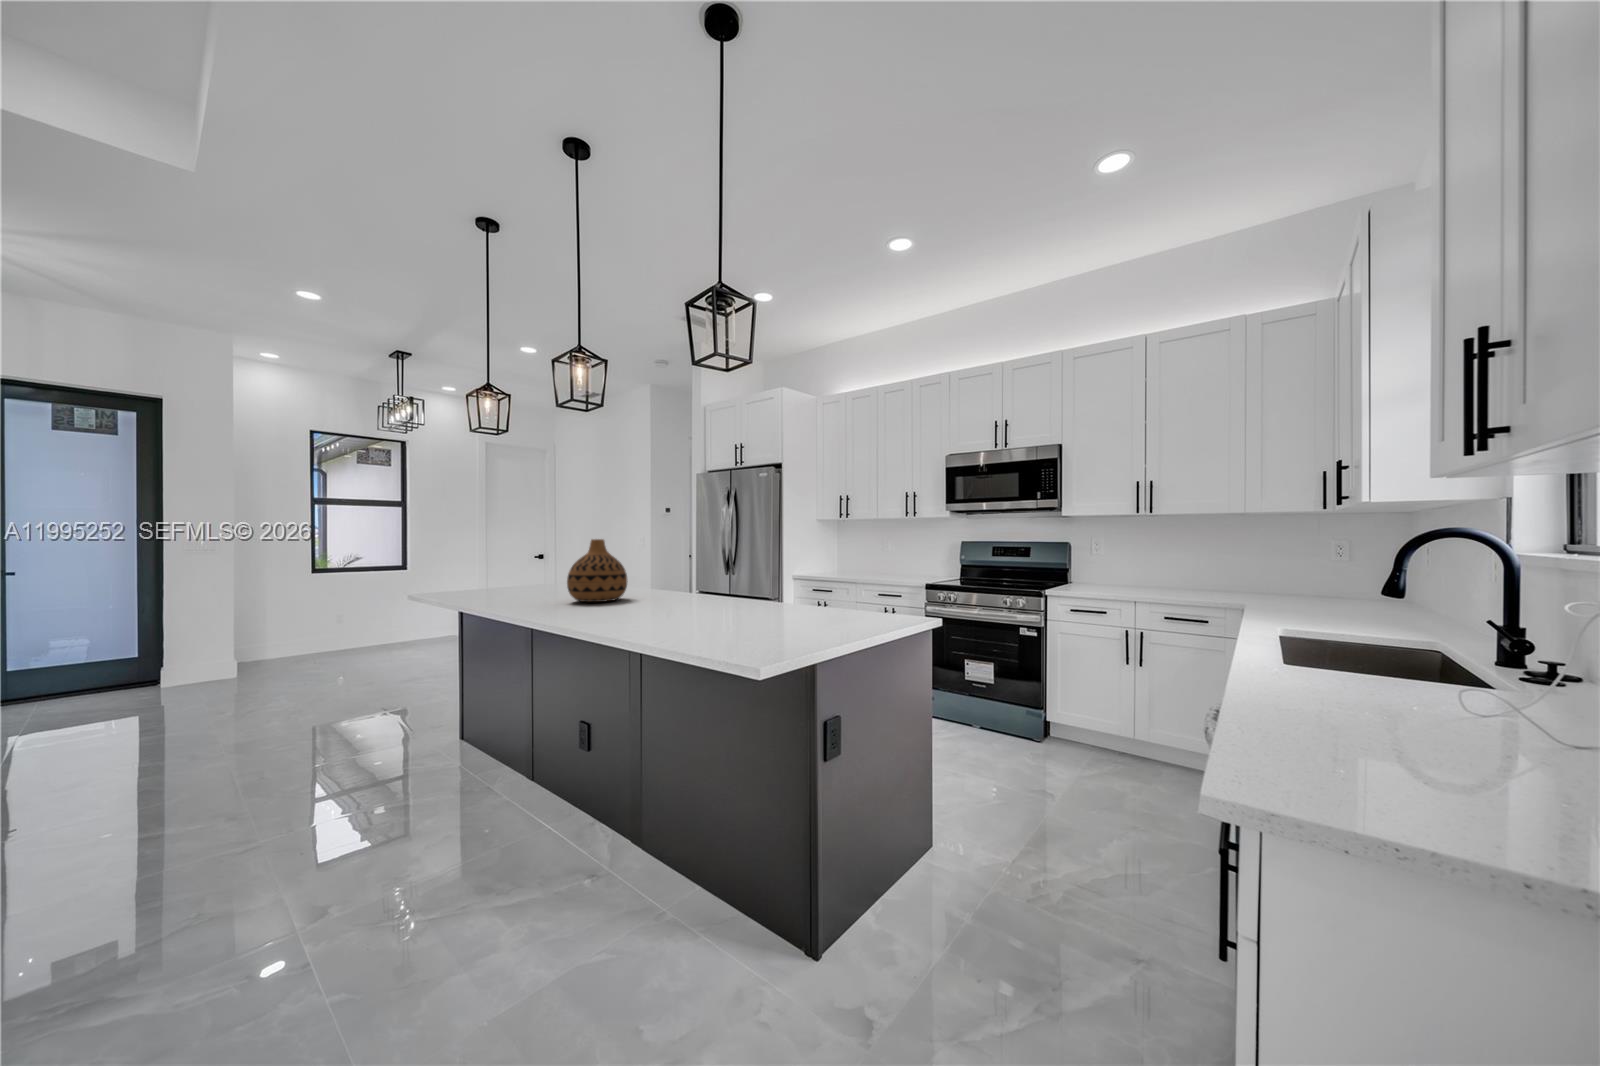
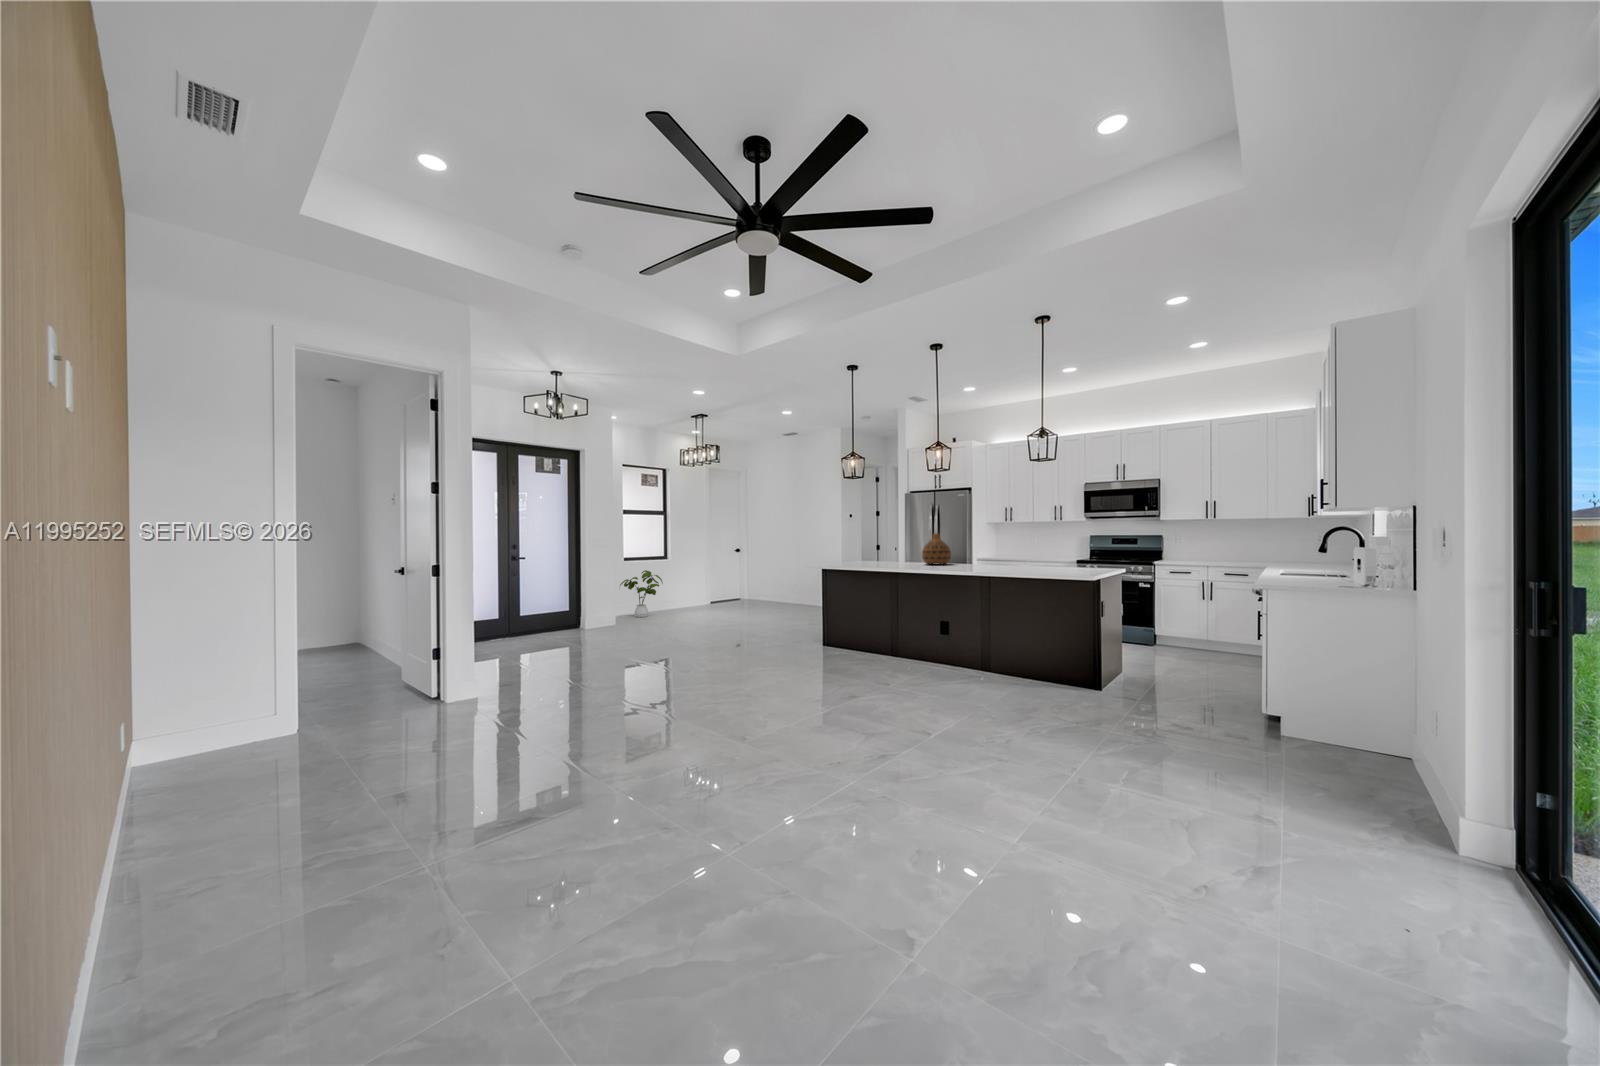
house plant: none [304,586,383,654] -> present [620,570,663,617]

